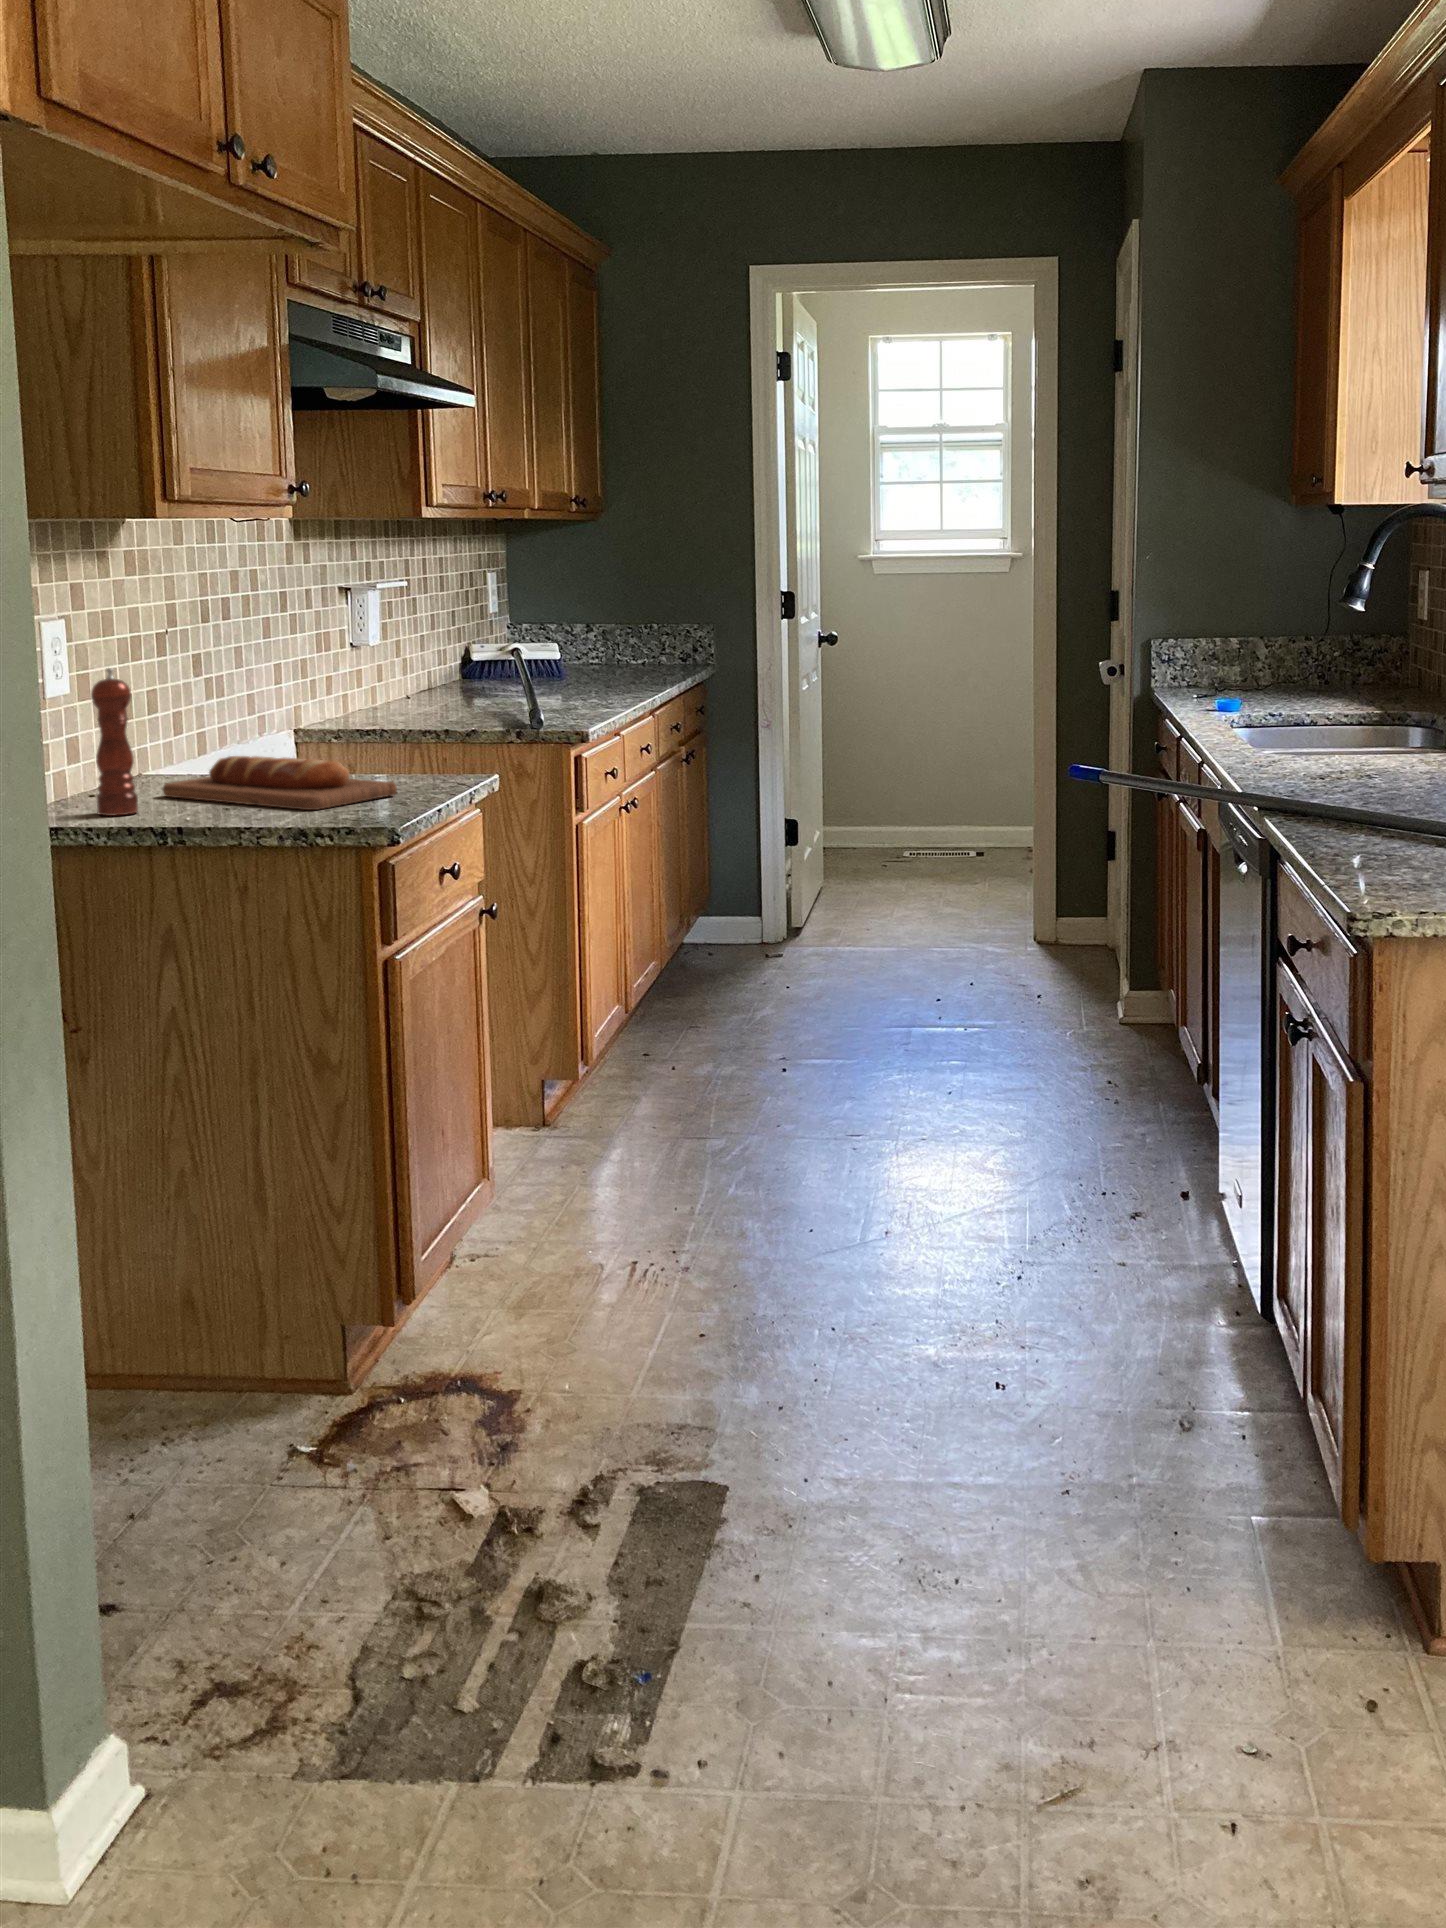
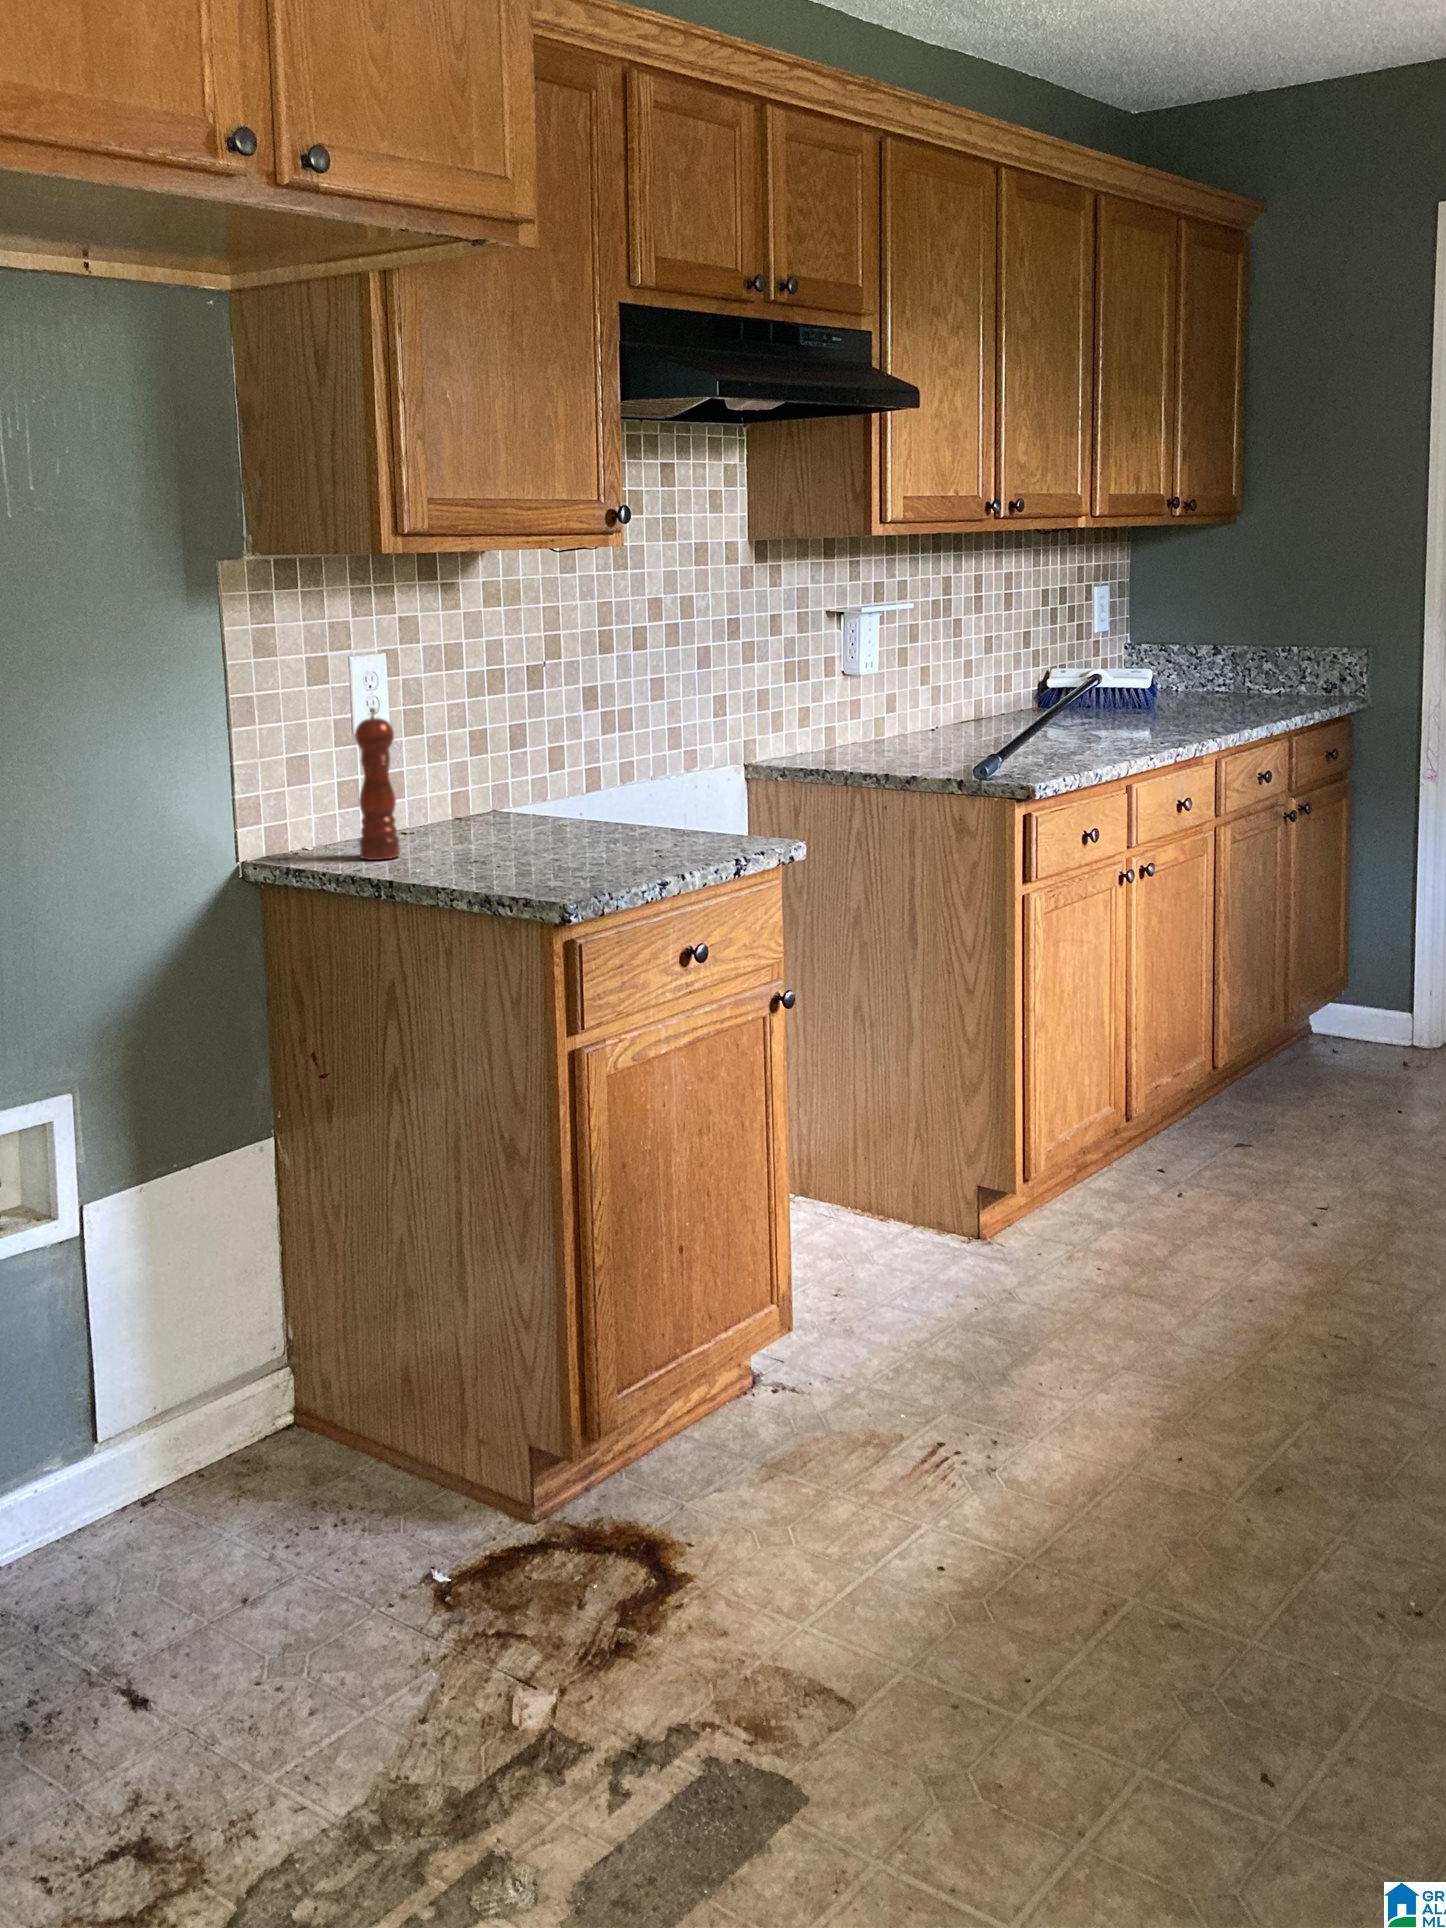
bread loaf: present [162,756,397,810] -> none [461,801,666,871]

